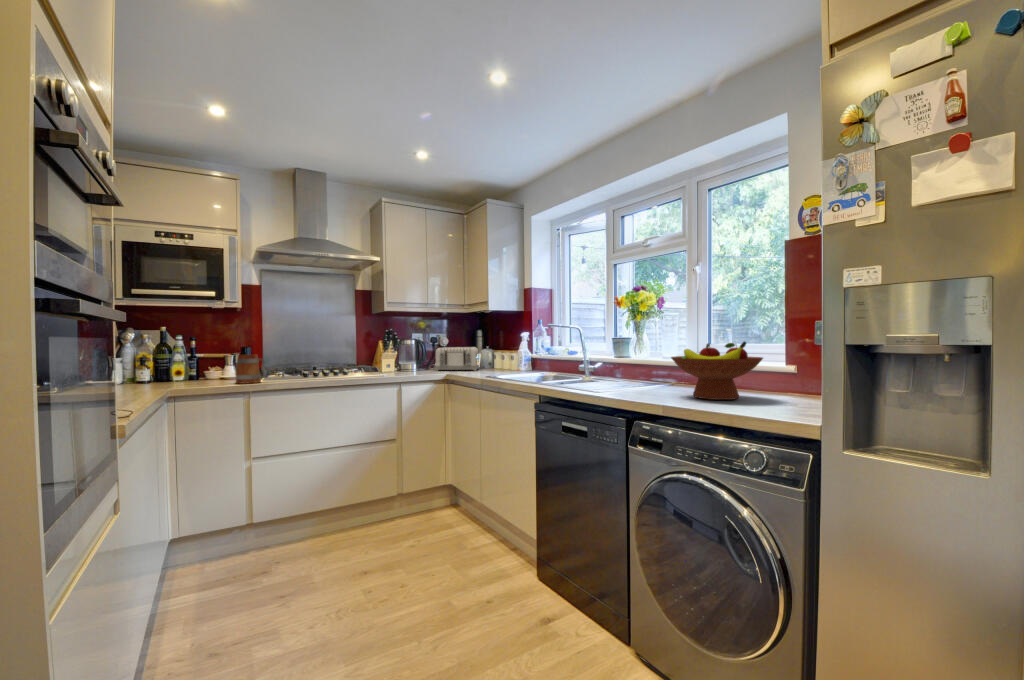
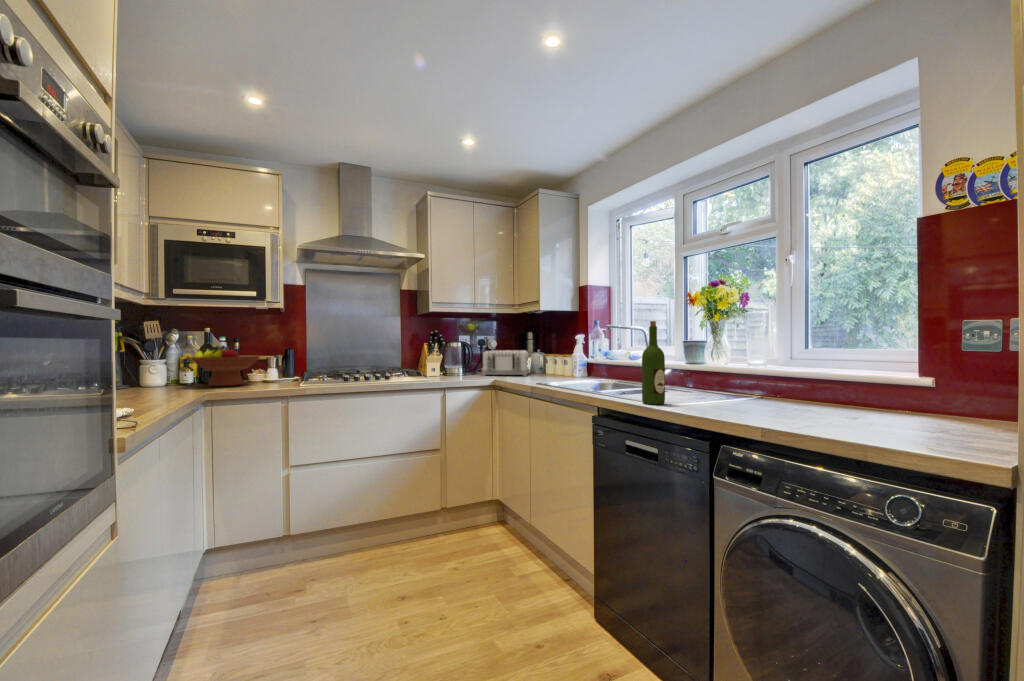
wine bottle: none [576,321,594,391] -> present [642,321,665,404]
fruit bowl: present [671,342,763,400] -> present [190,345,260,386]
mug: present [236,354,266,384] -> none [273,357,304,388]

